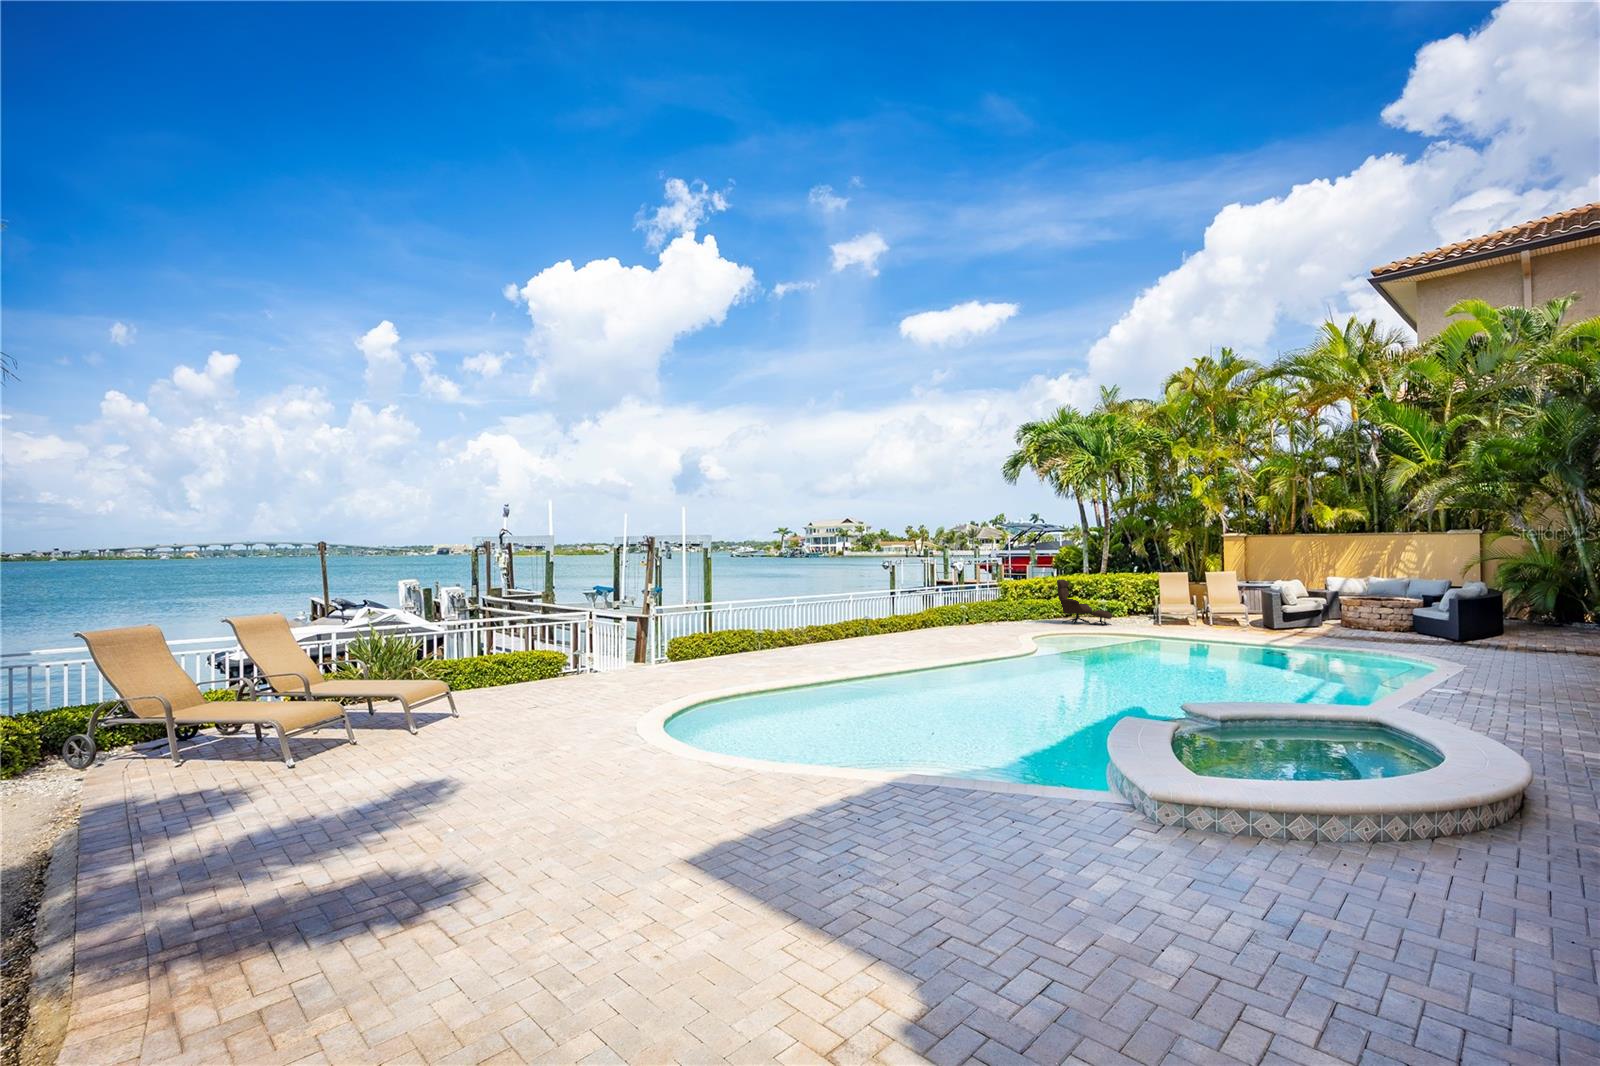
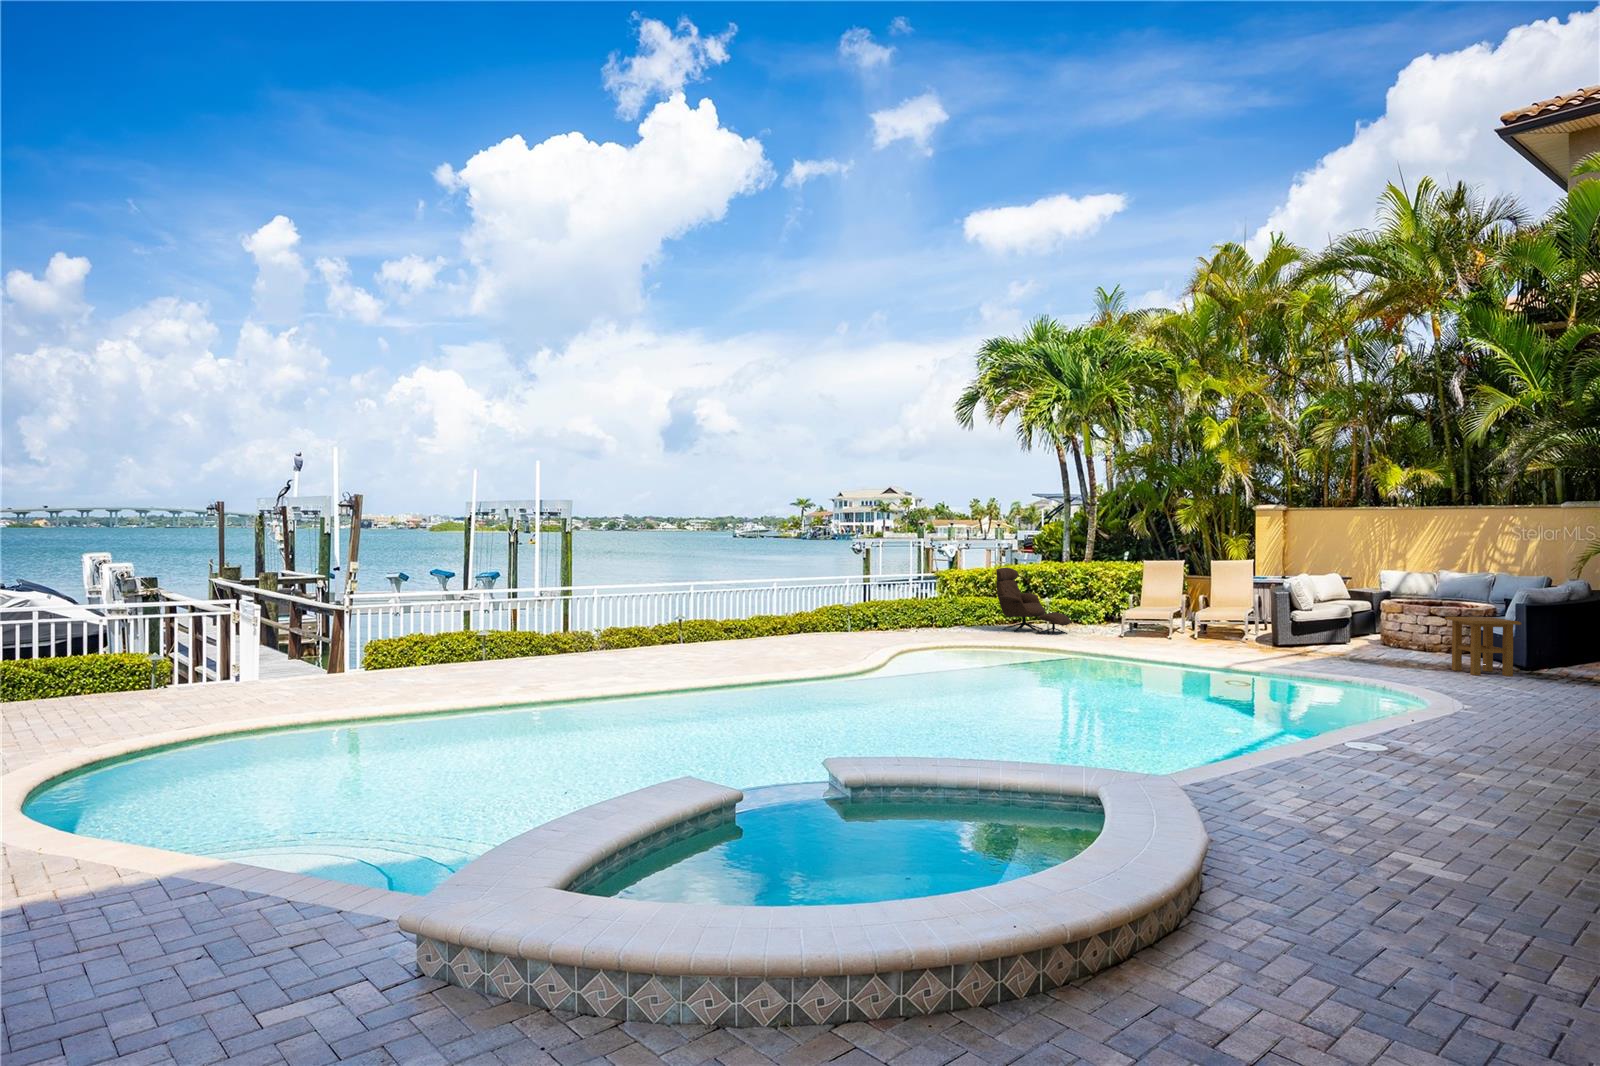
side table: none [1399,607,1456,646] -> present [1445,617,1522,676]

